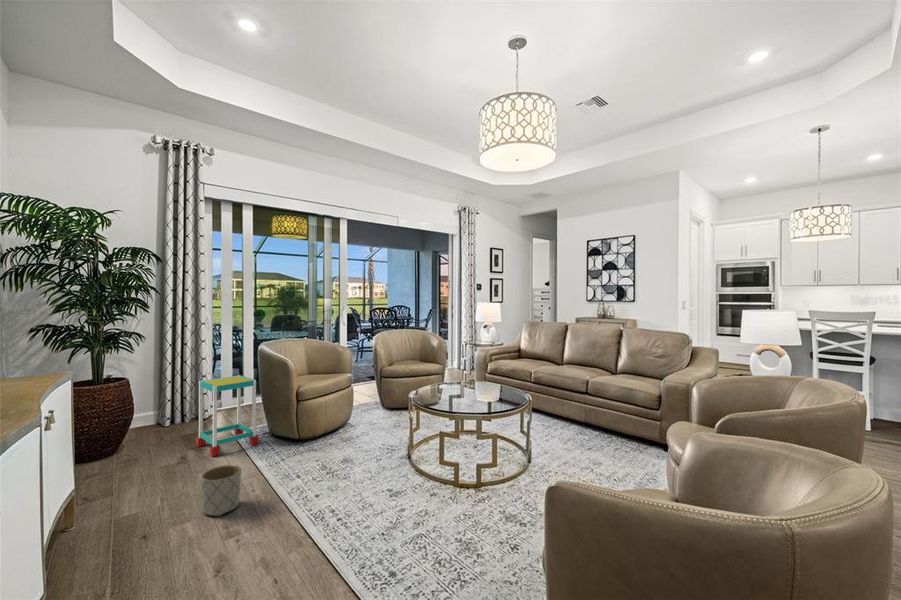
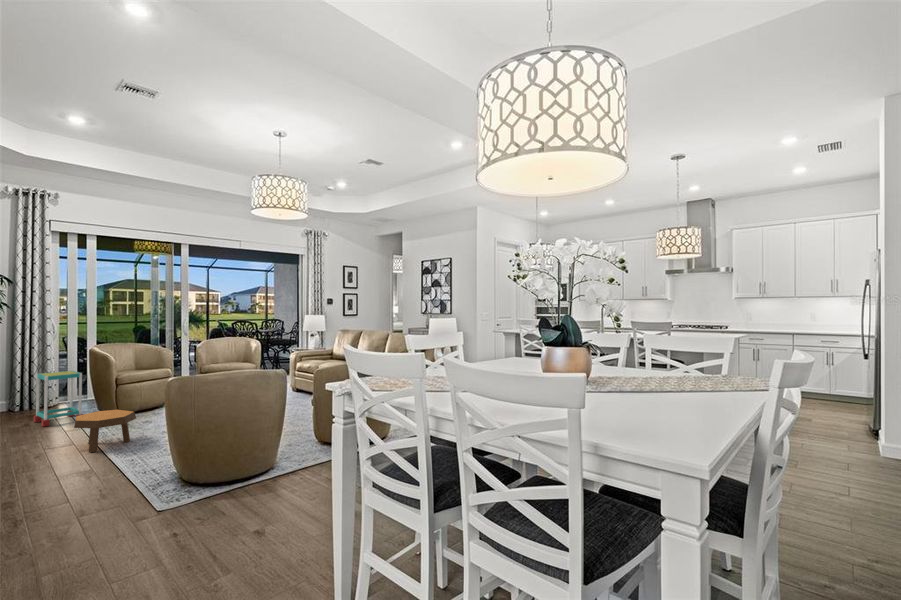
footstool: none [278,443,360,525] -> present [74,410,136,452]
planter: present [201,465,241,516] -> none [22,422,51,451]

